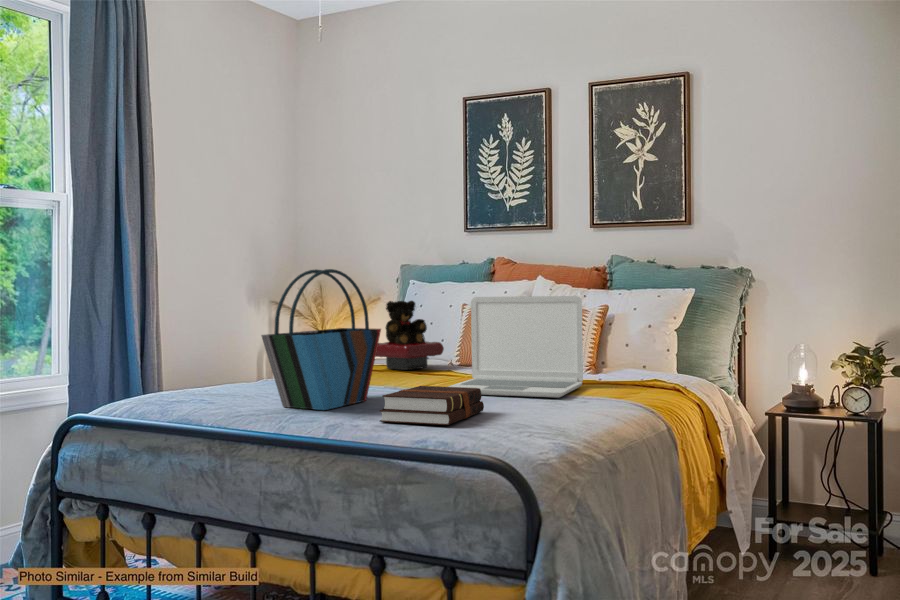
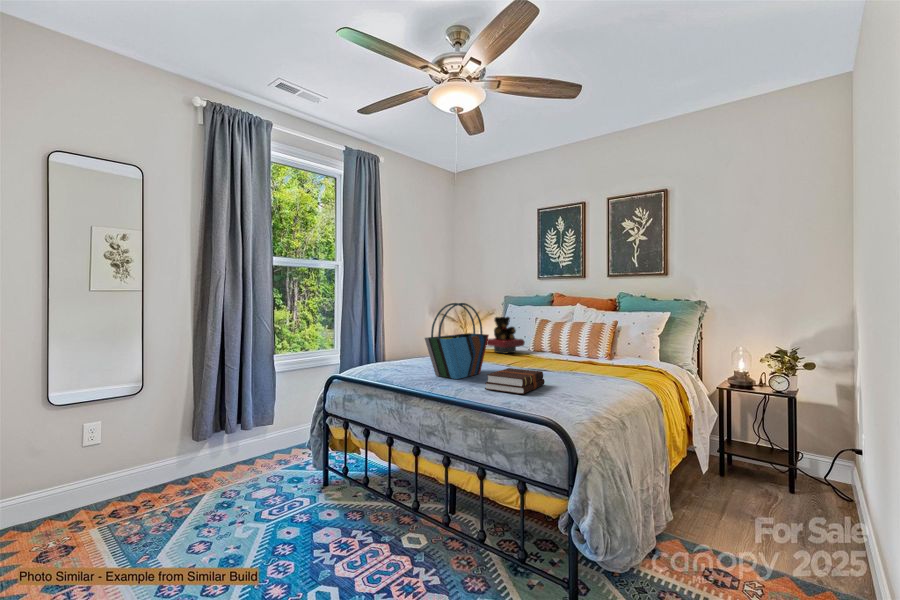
laptop: present [449,296,583,397] -> none [523,317,604,377]

